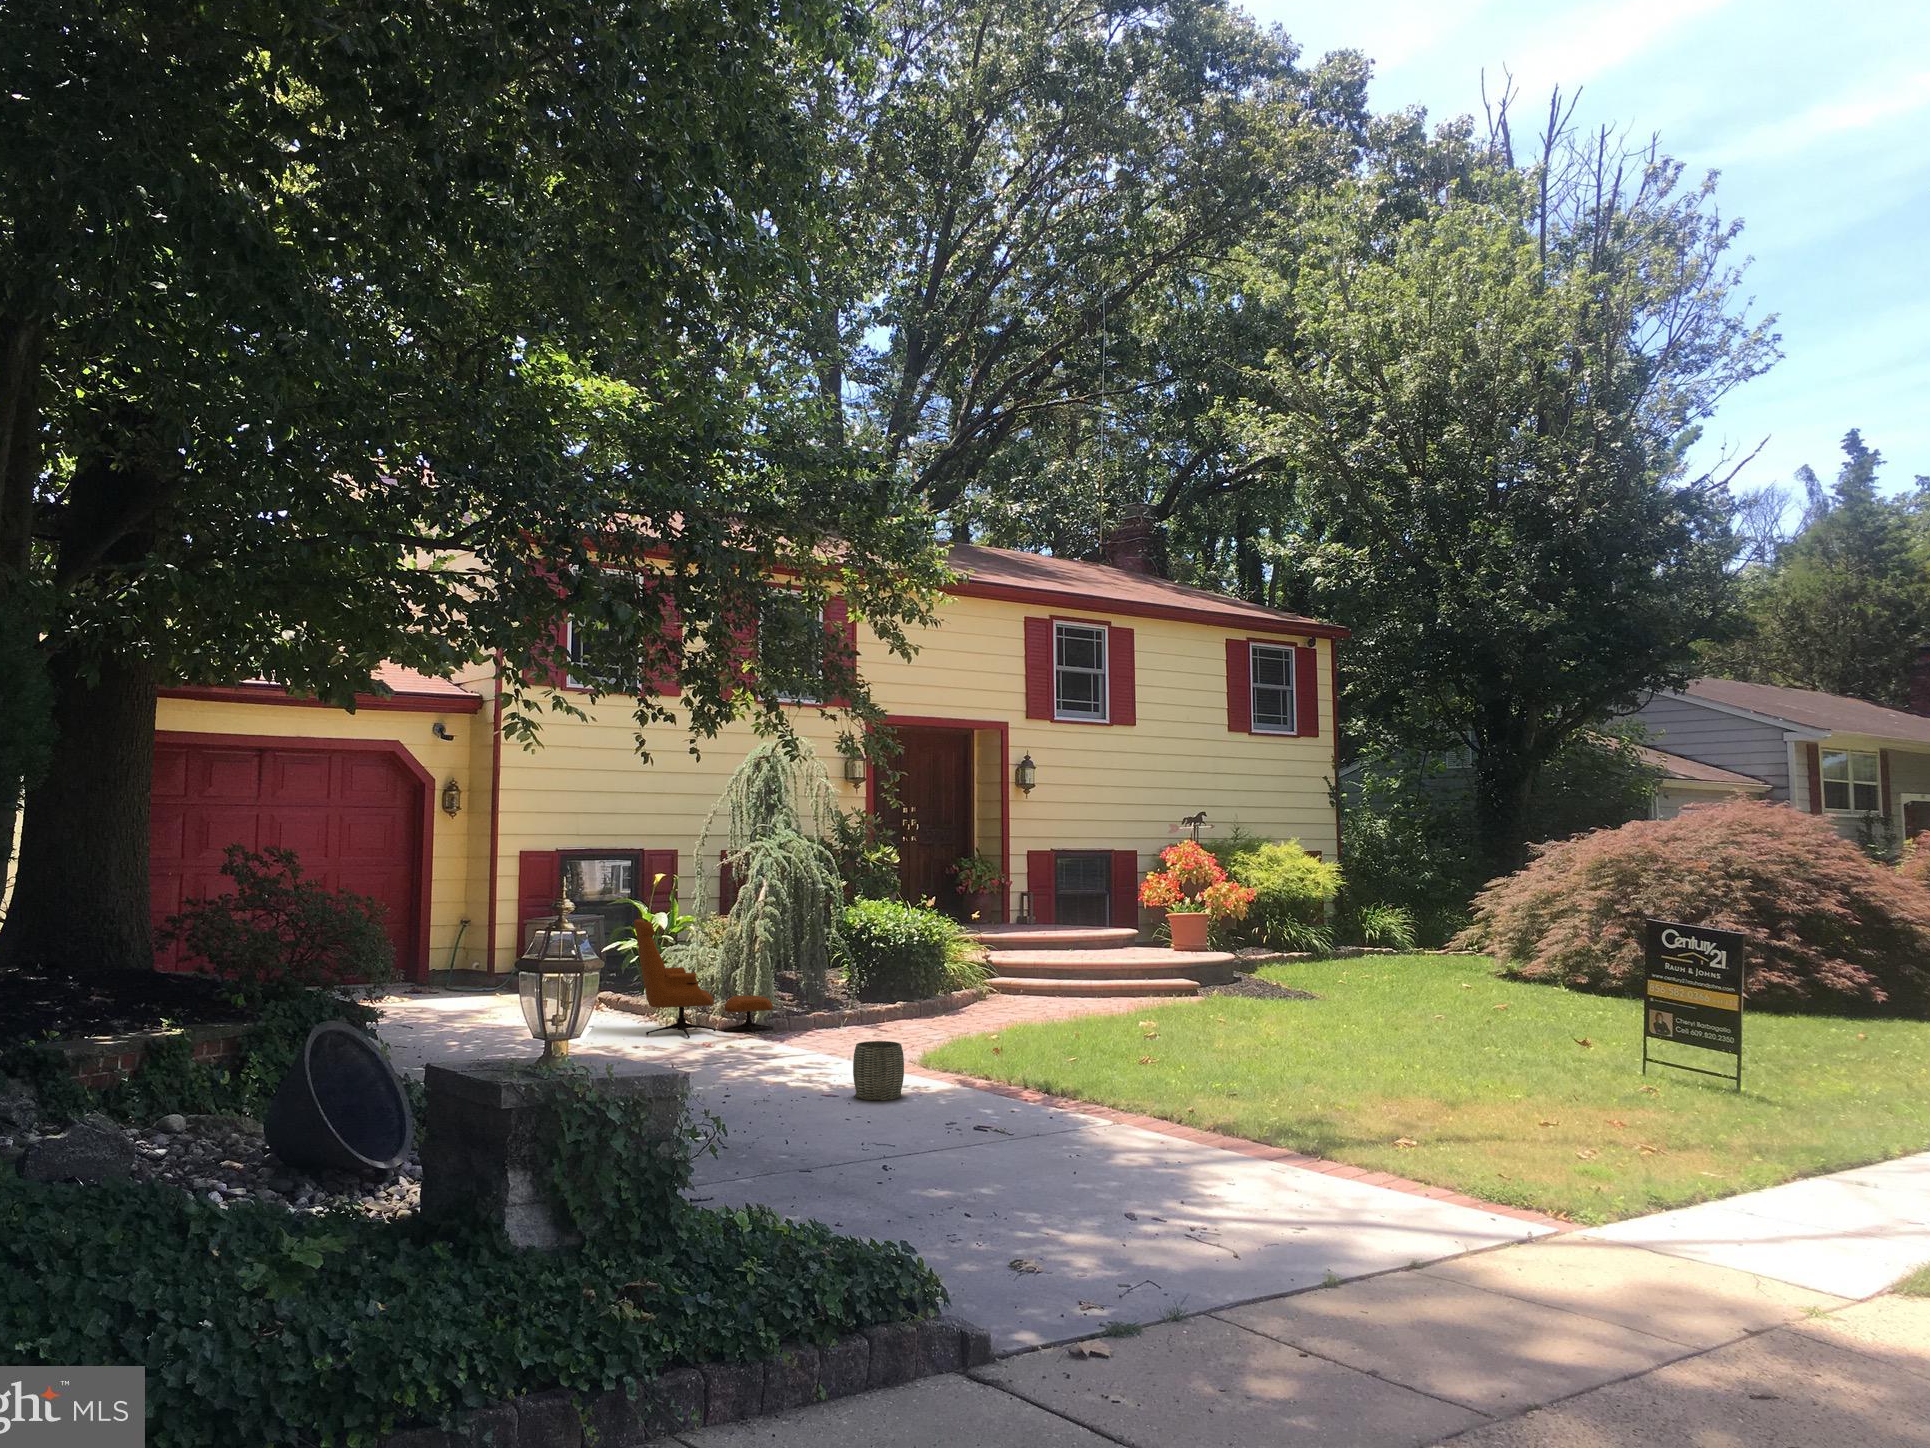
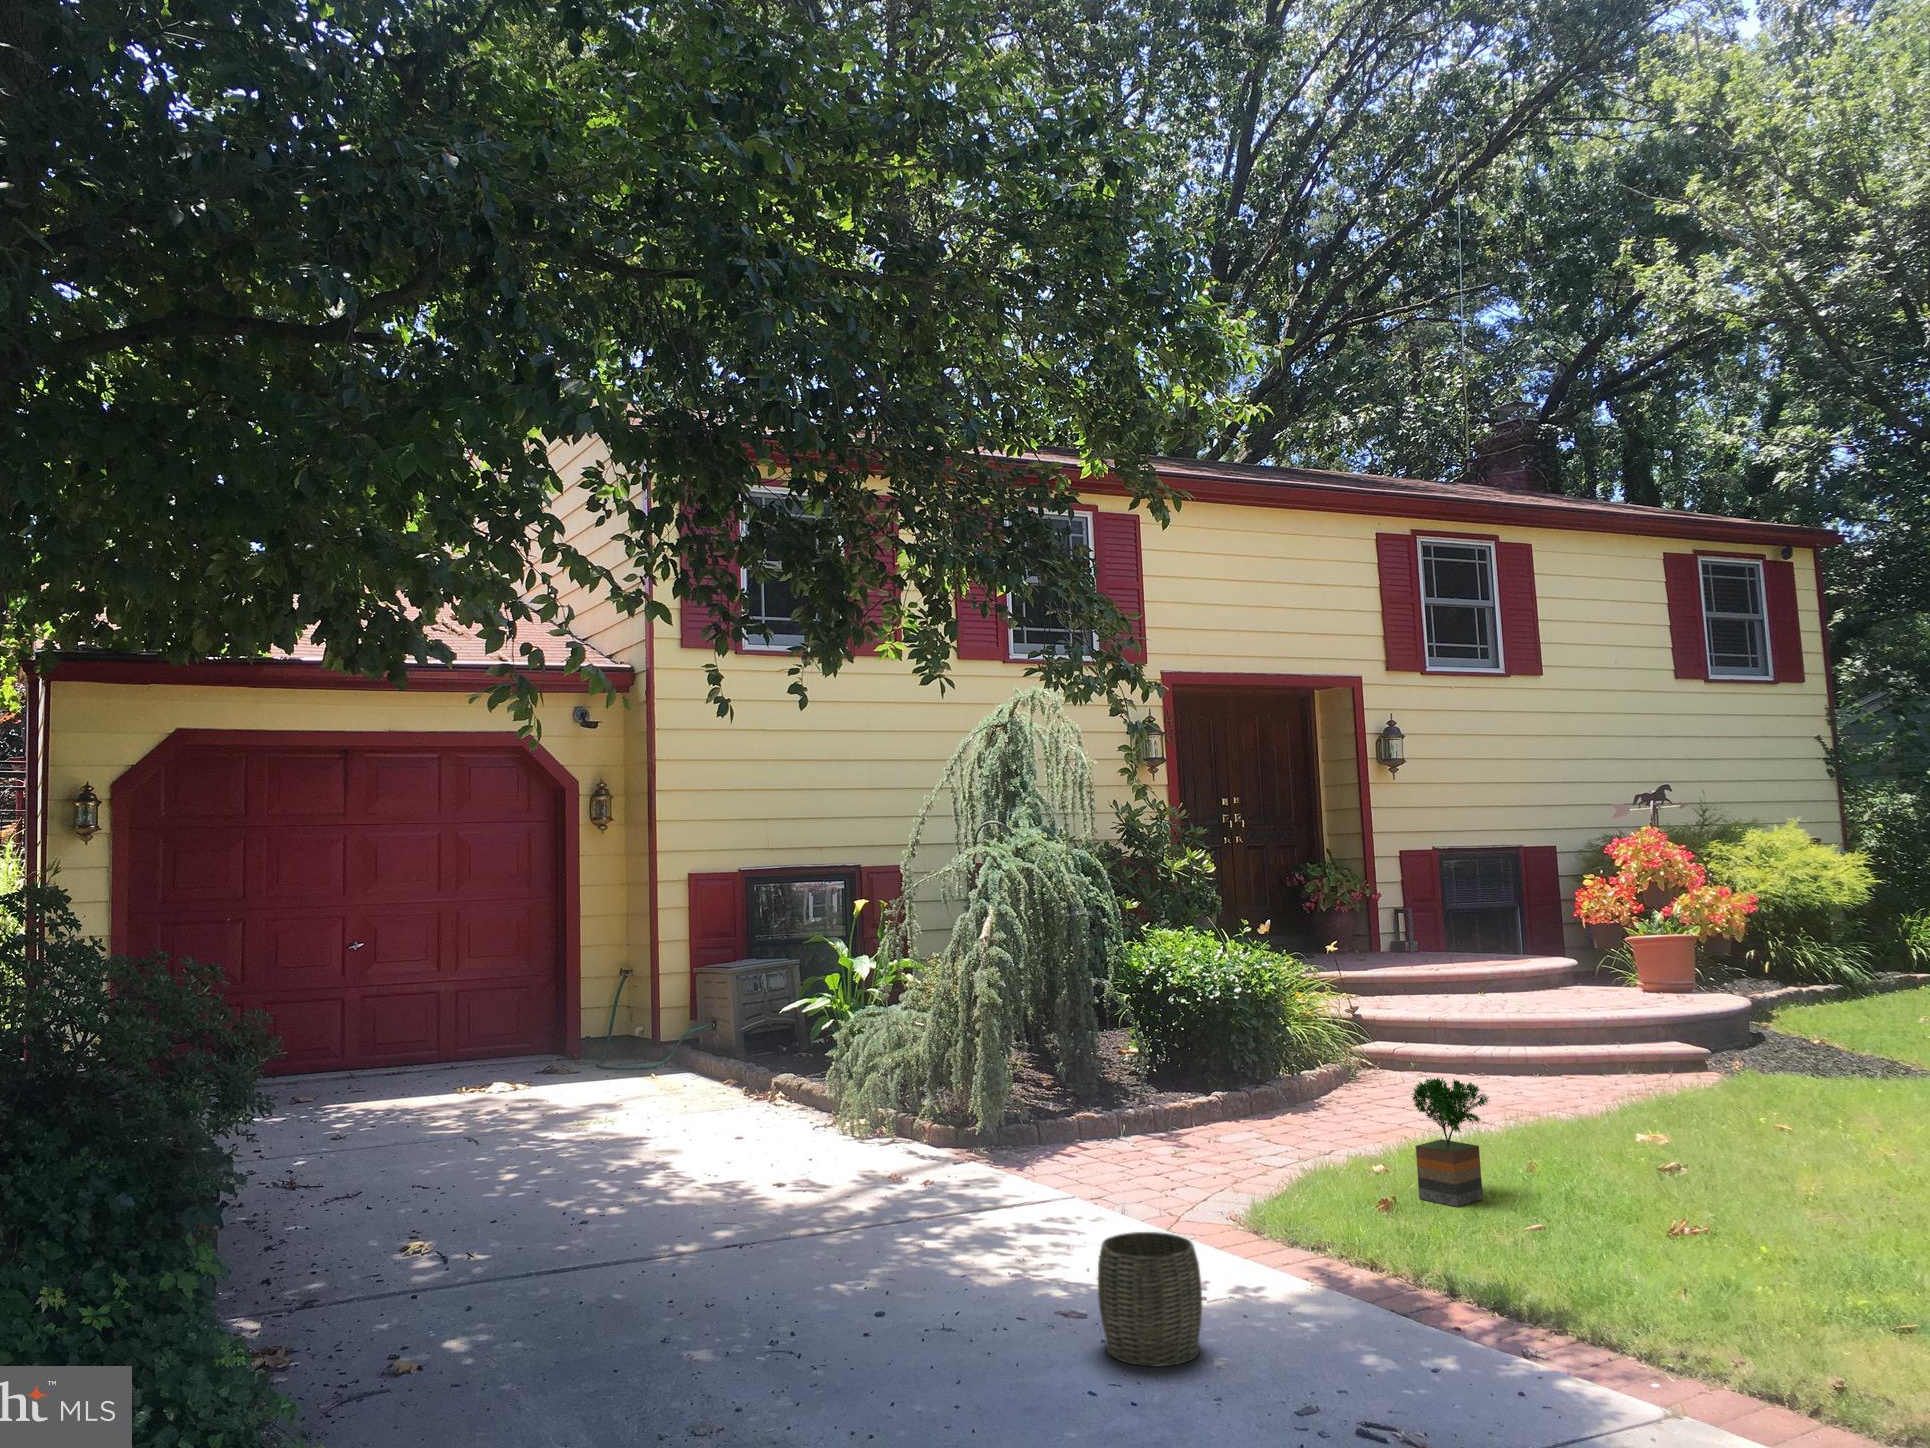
lounge chair: present [634,919,773,1038] -> none [784,972,1009,1163]
potted tree: none [1013,980,1057,1050] -> present [1412,1078,1490,1207]

